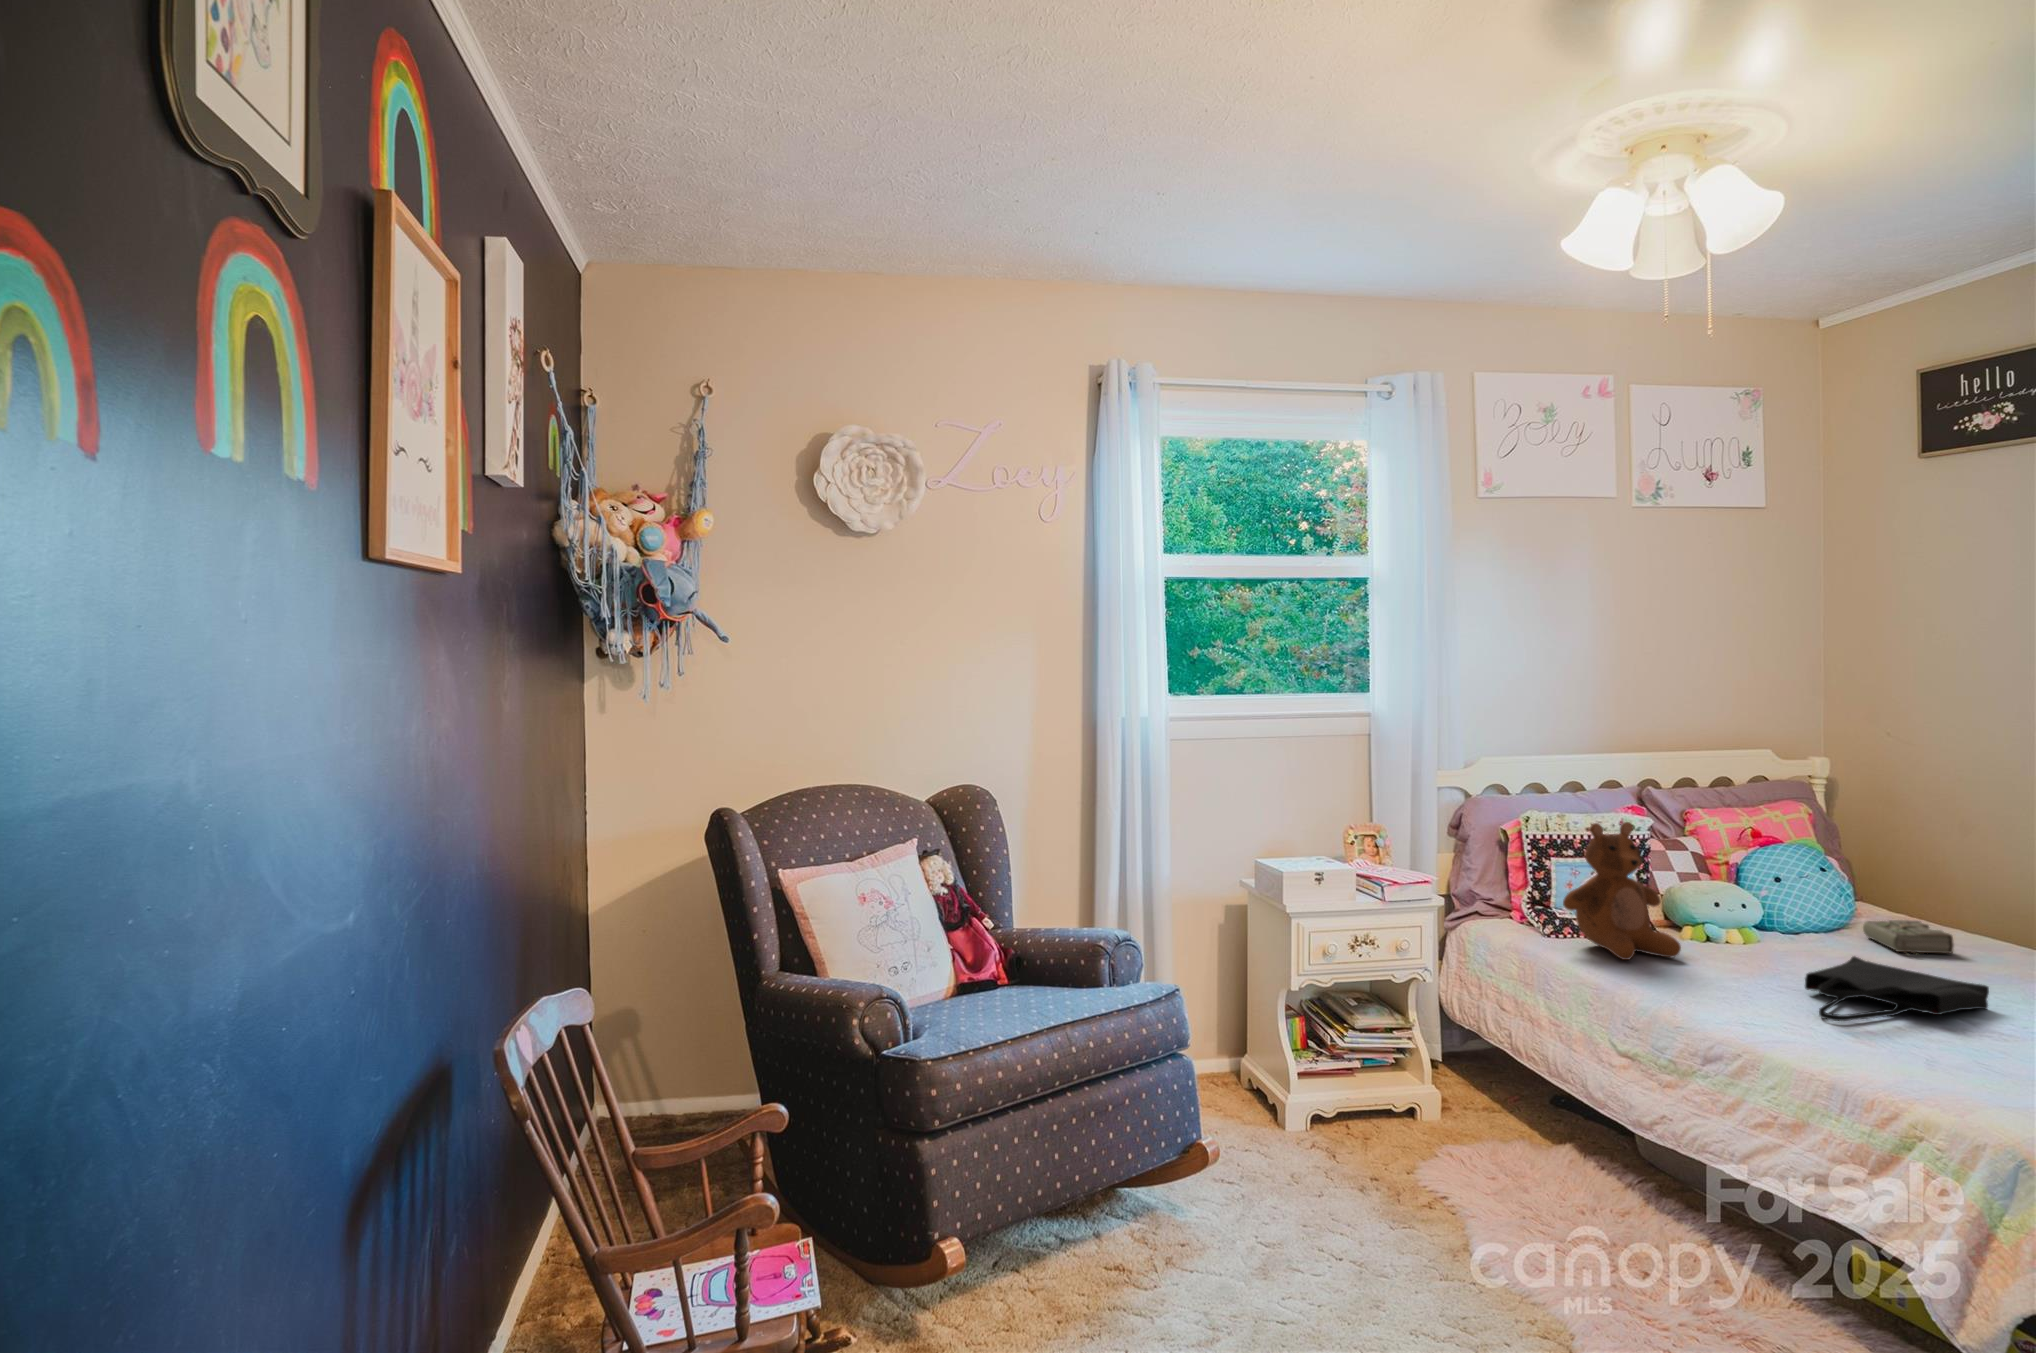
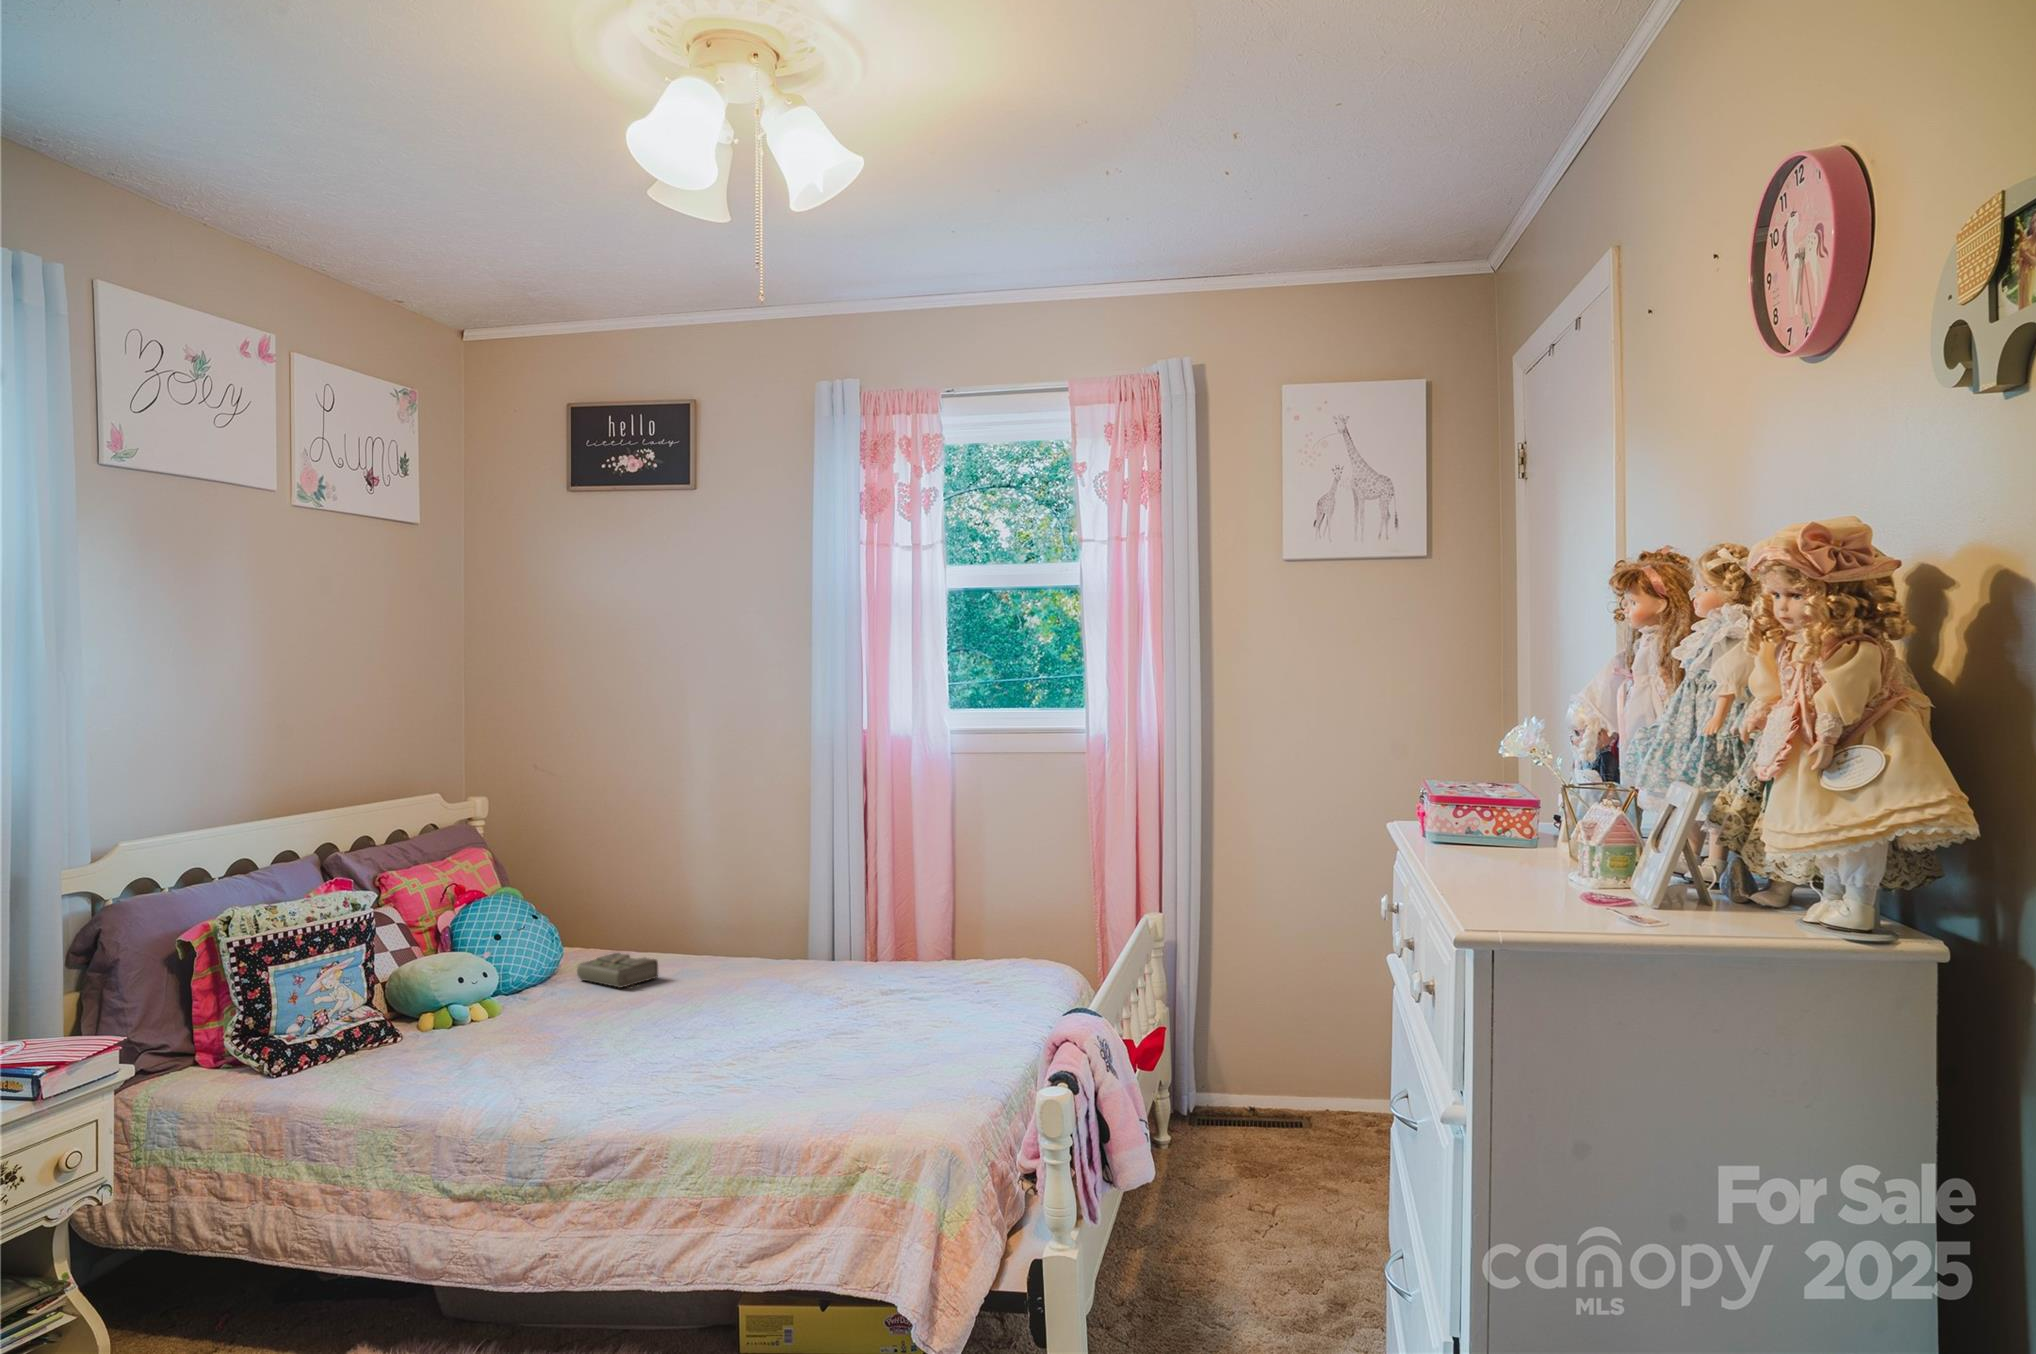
teddy bear: present [1563,822,1681,960] -> none [316,902,457,1076]
tote bag: present [1805,956,1989,1021] -> none [604,1001,740,1075]

